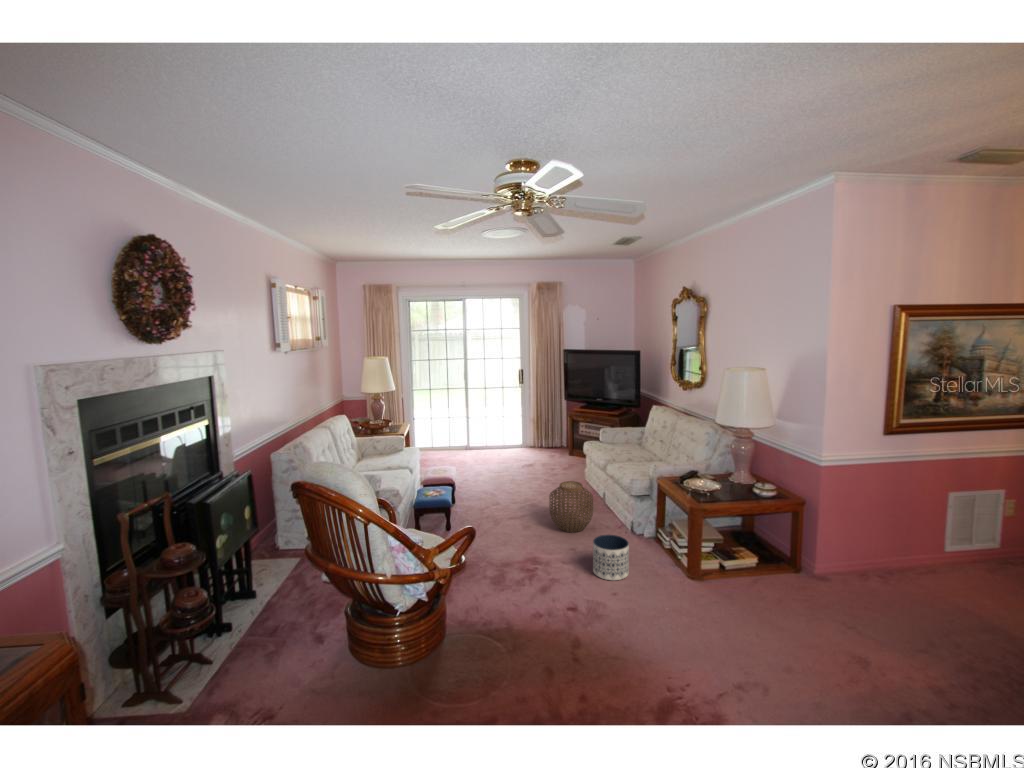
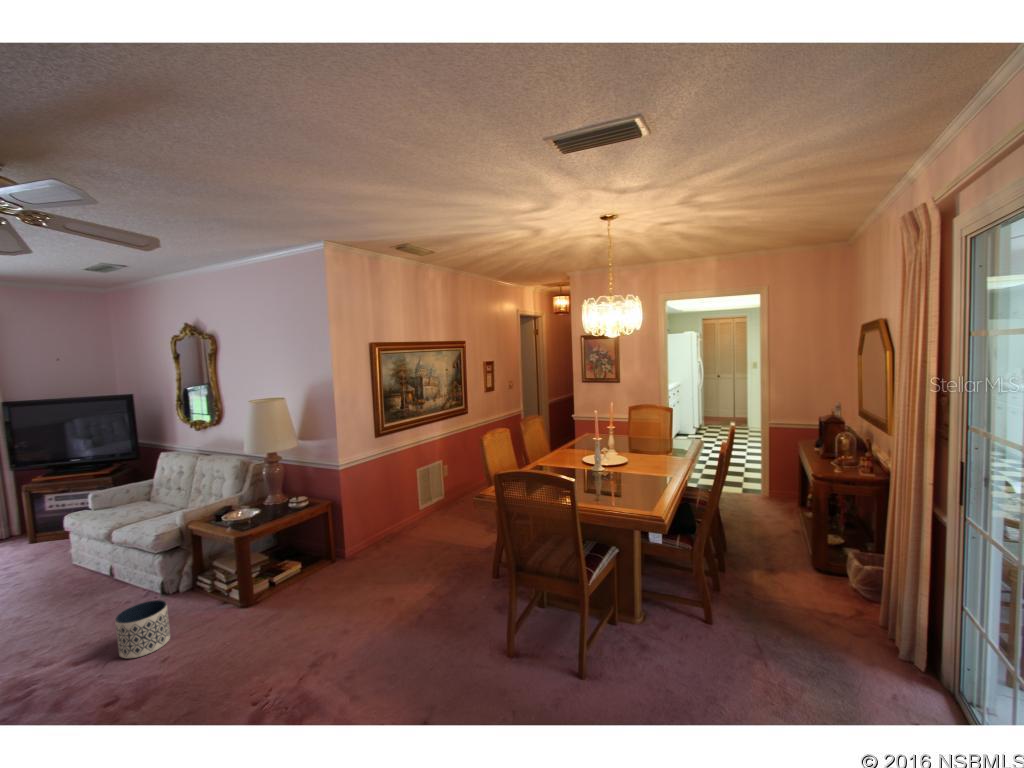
woven basket: present [549,481,593,533] -> none [21,563,101,634]

